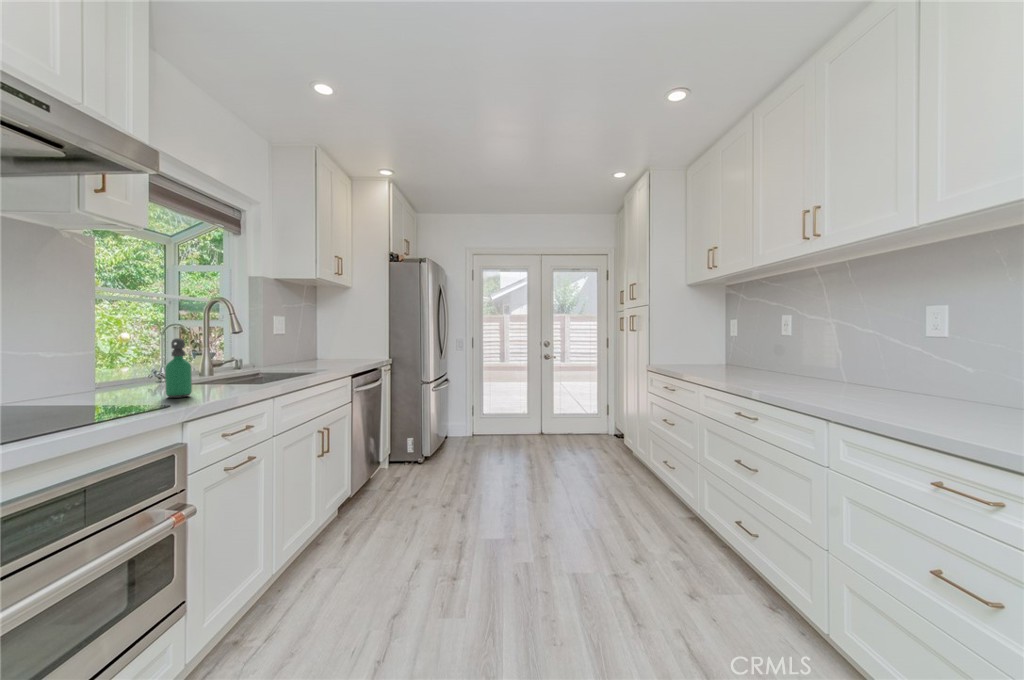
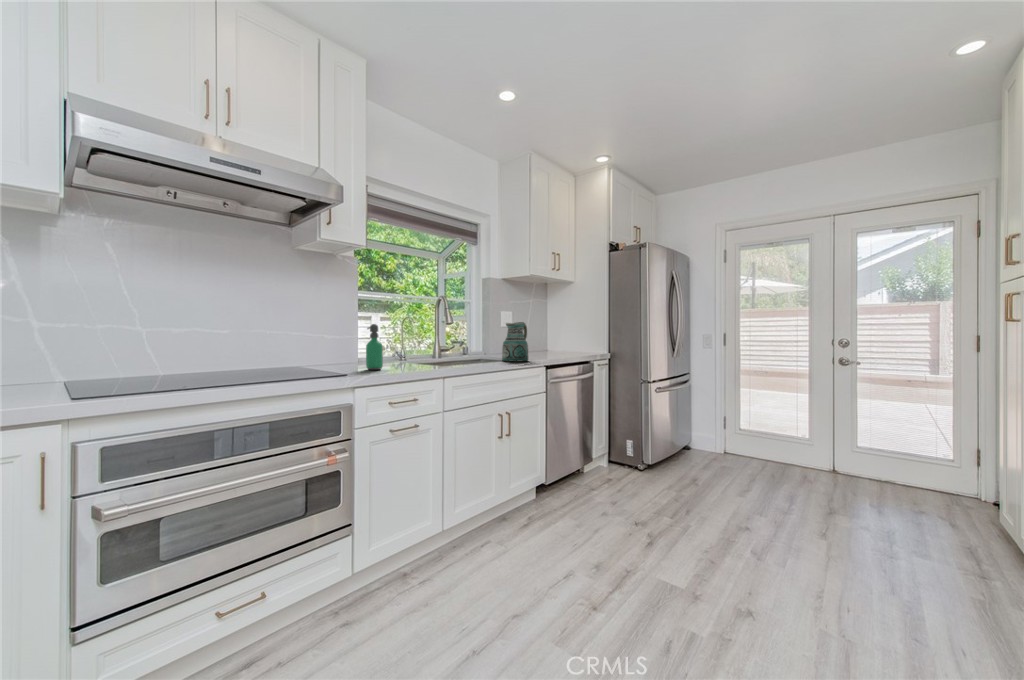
ceramic pitcher: none [304,331,335,373] -> present [502,322,528,362]

